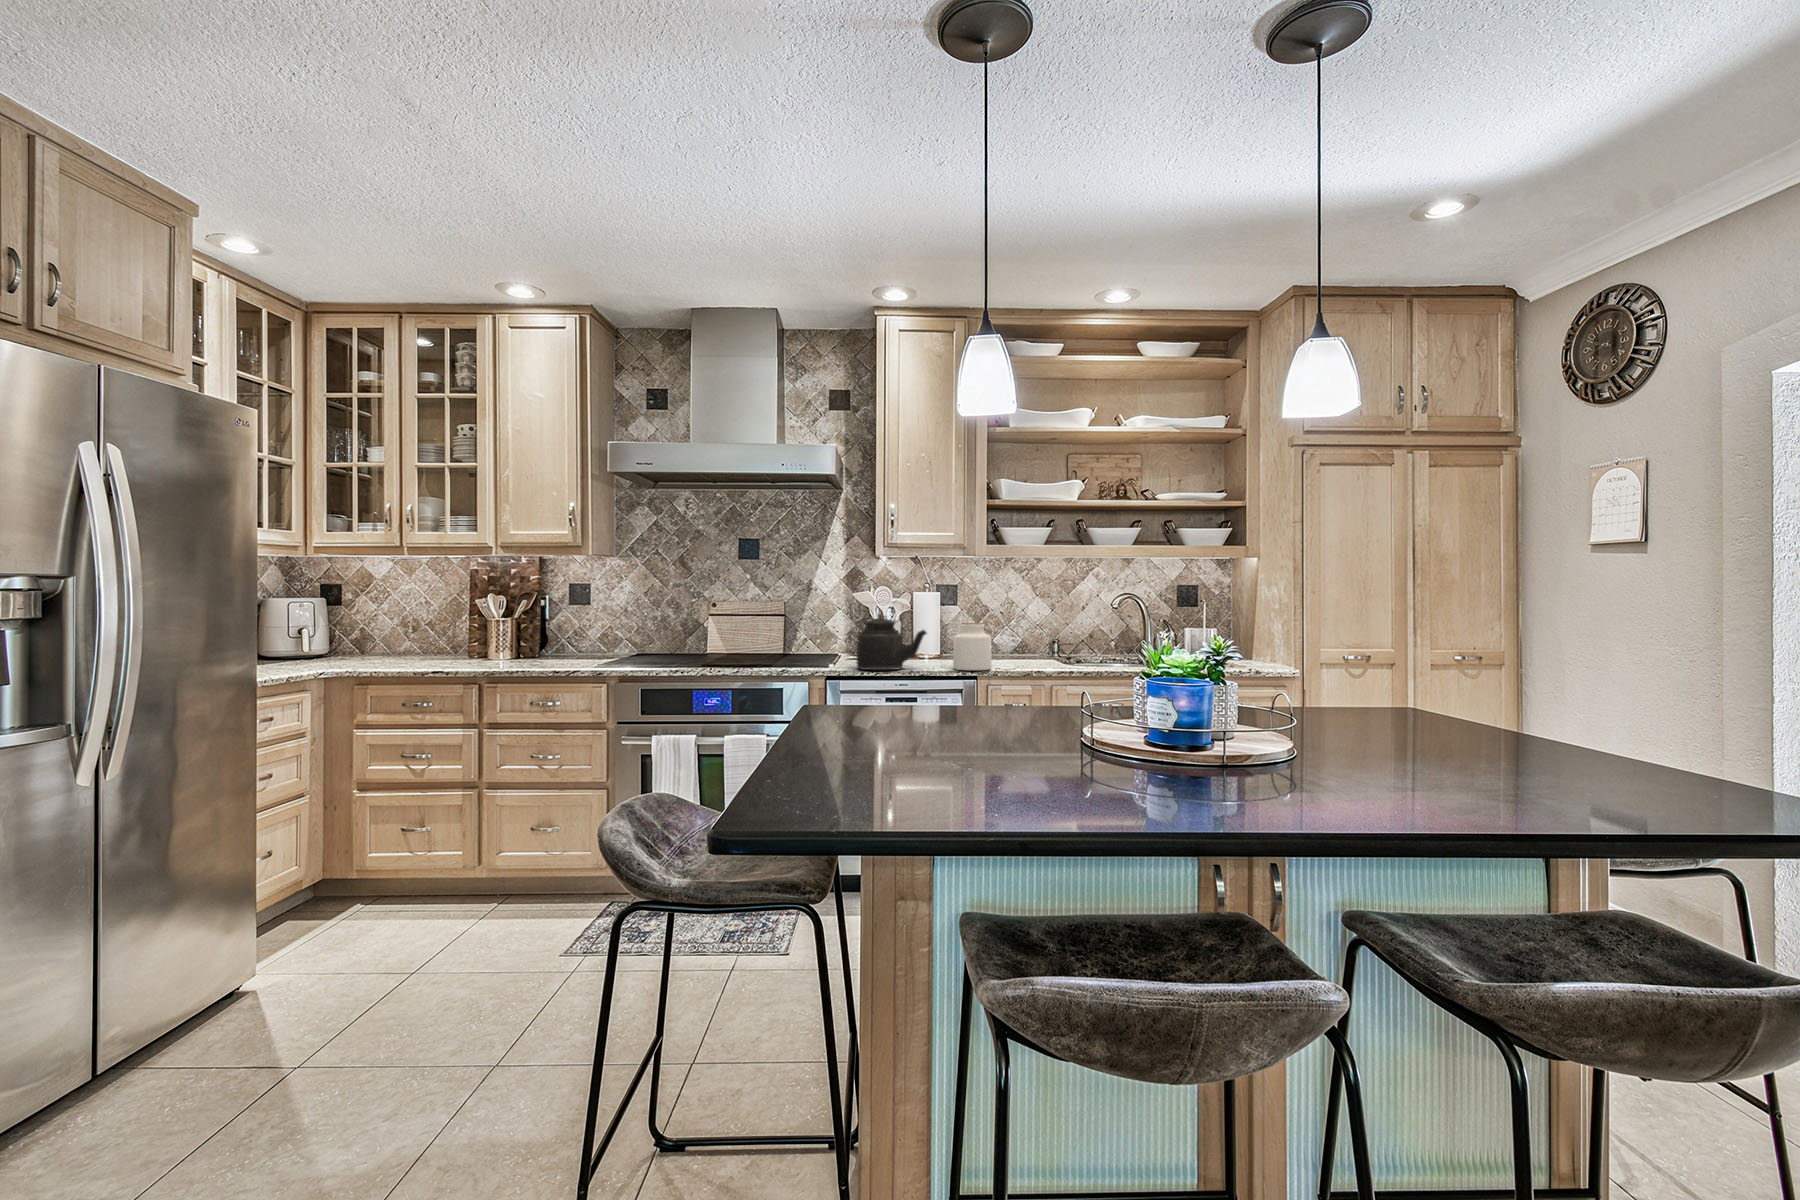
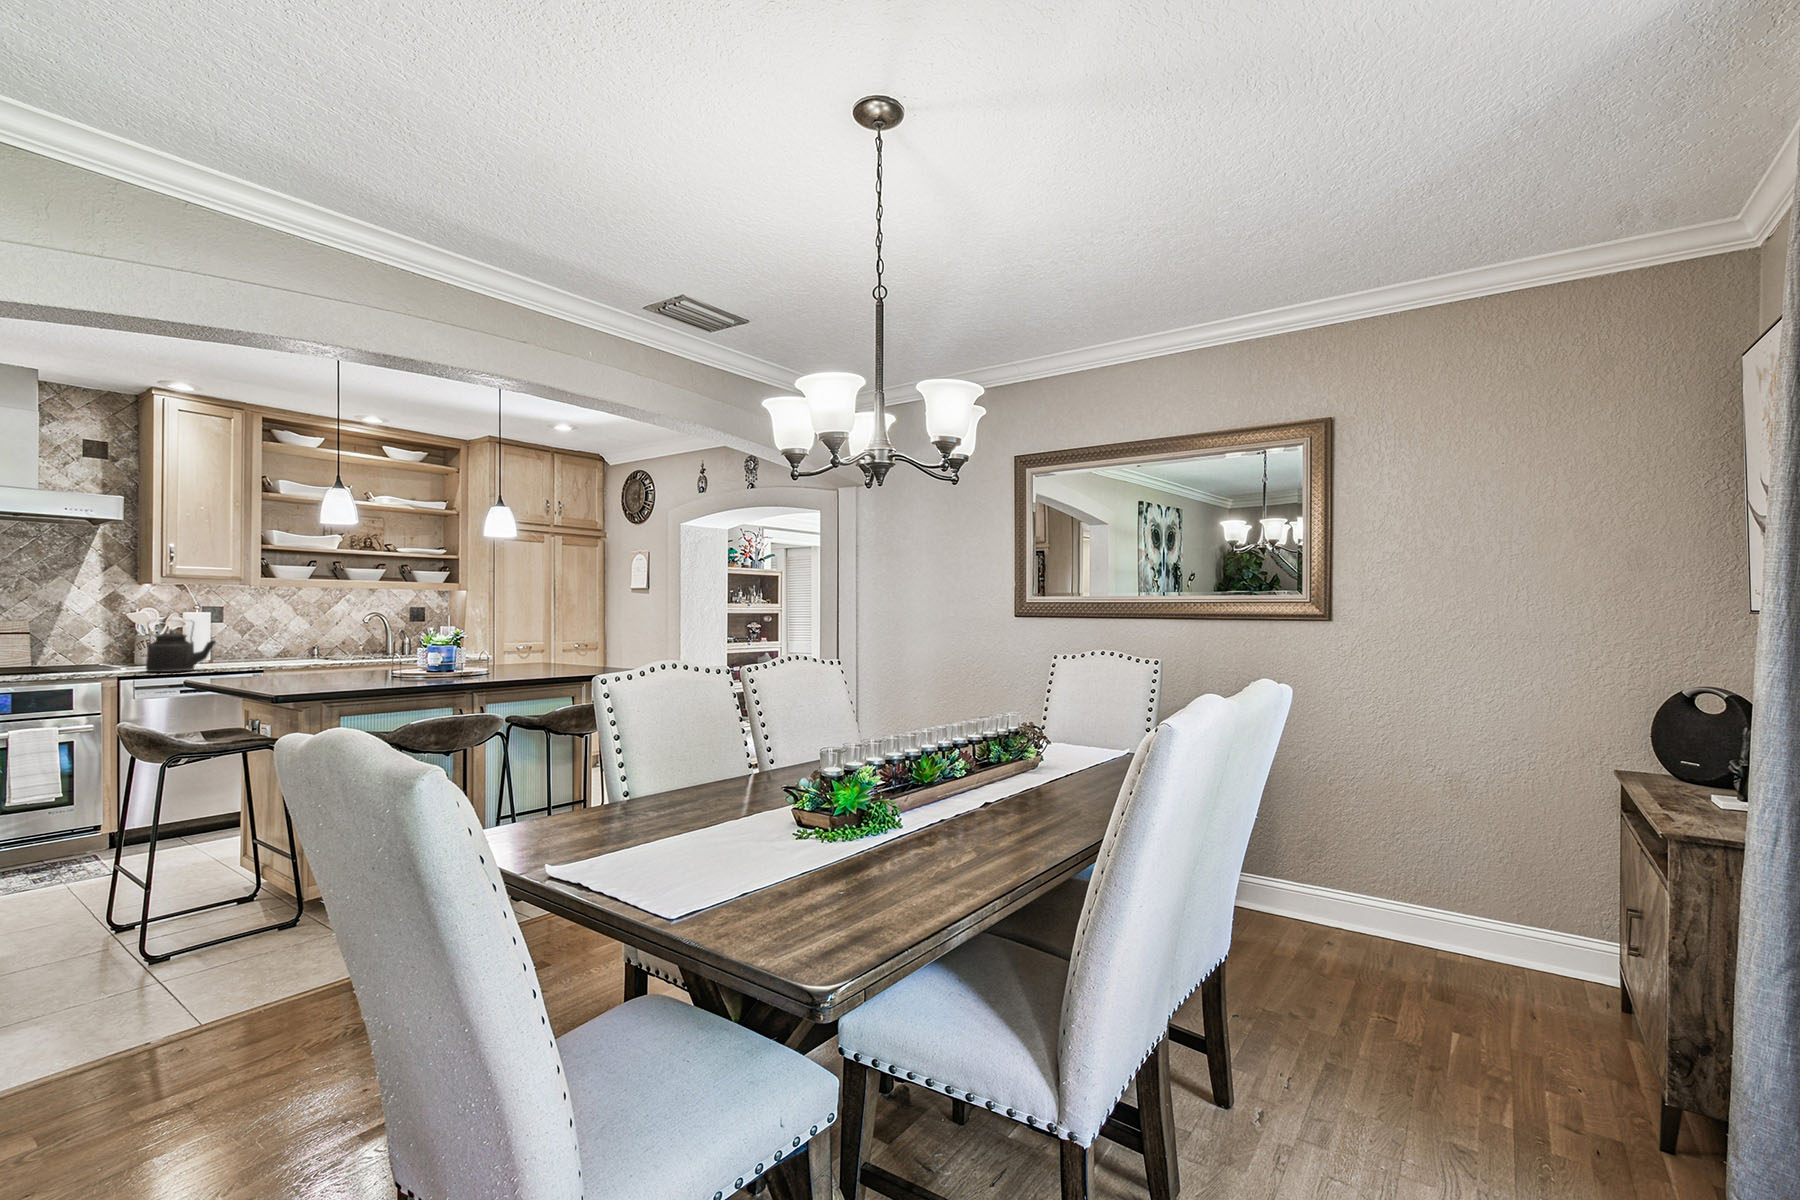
jar: present [953,623,991,670] -> none [241,634,275,668]

